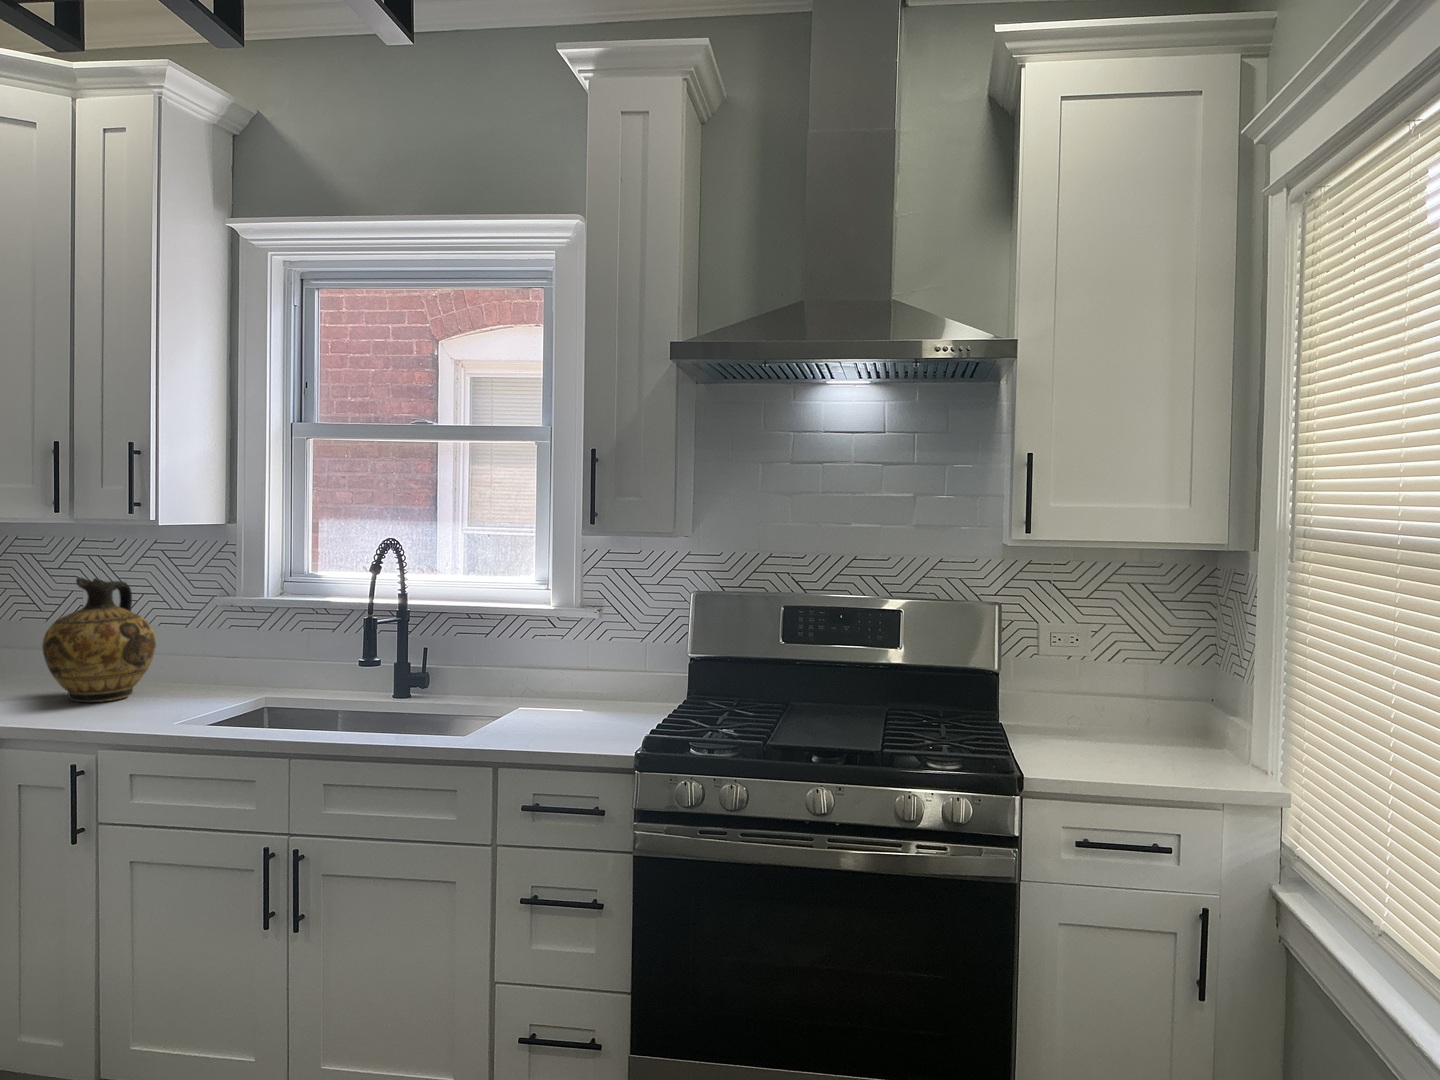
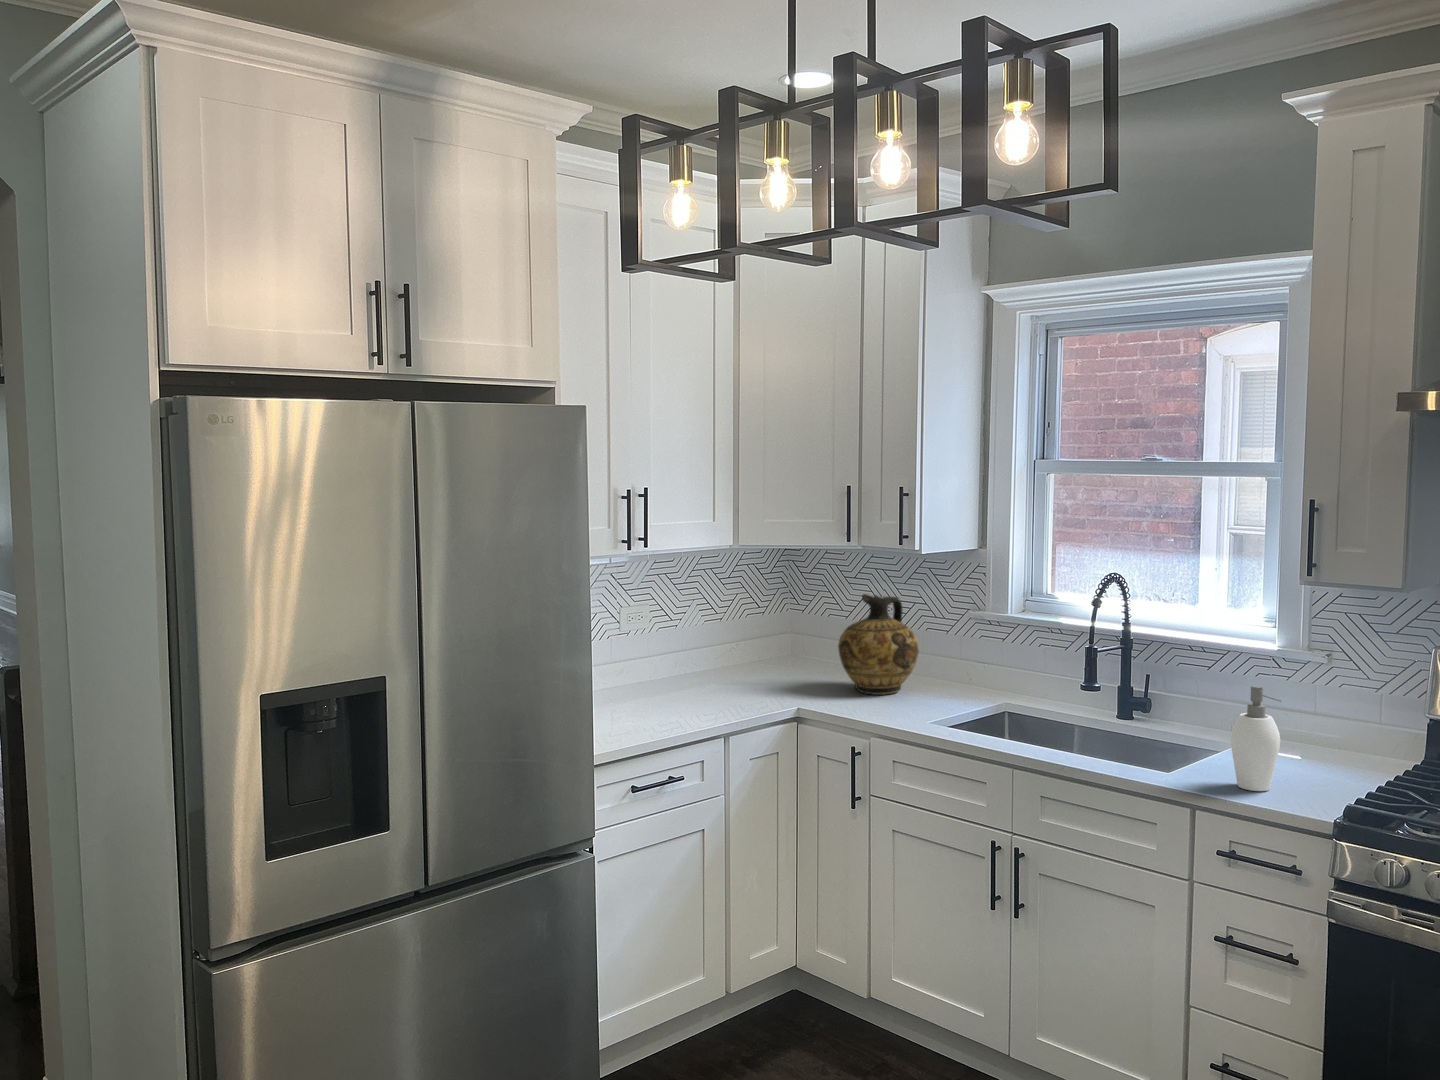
soap dispenser: none [528,636,577,743] -> present [1231,685,1281,791]

